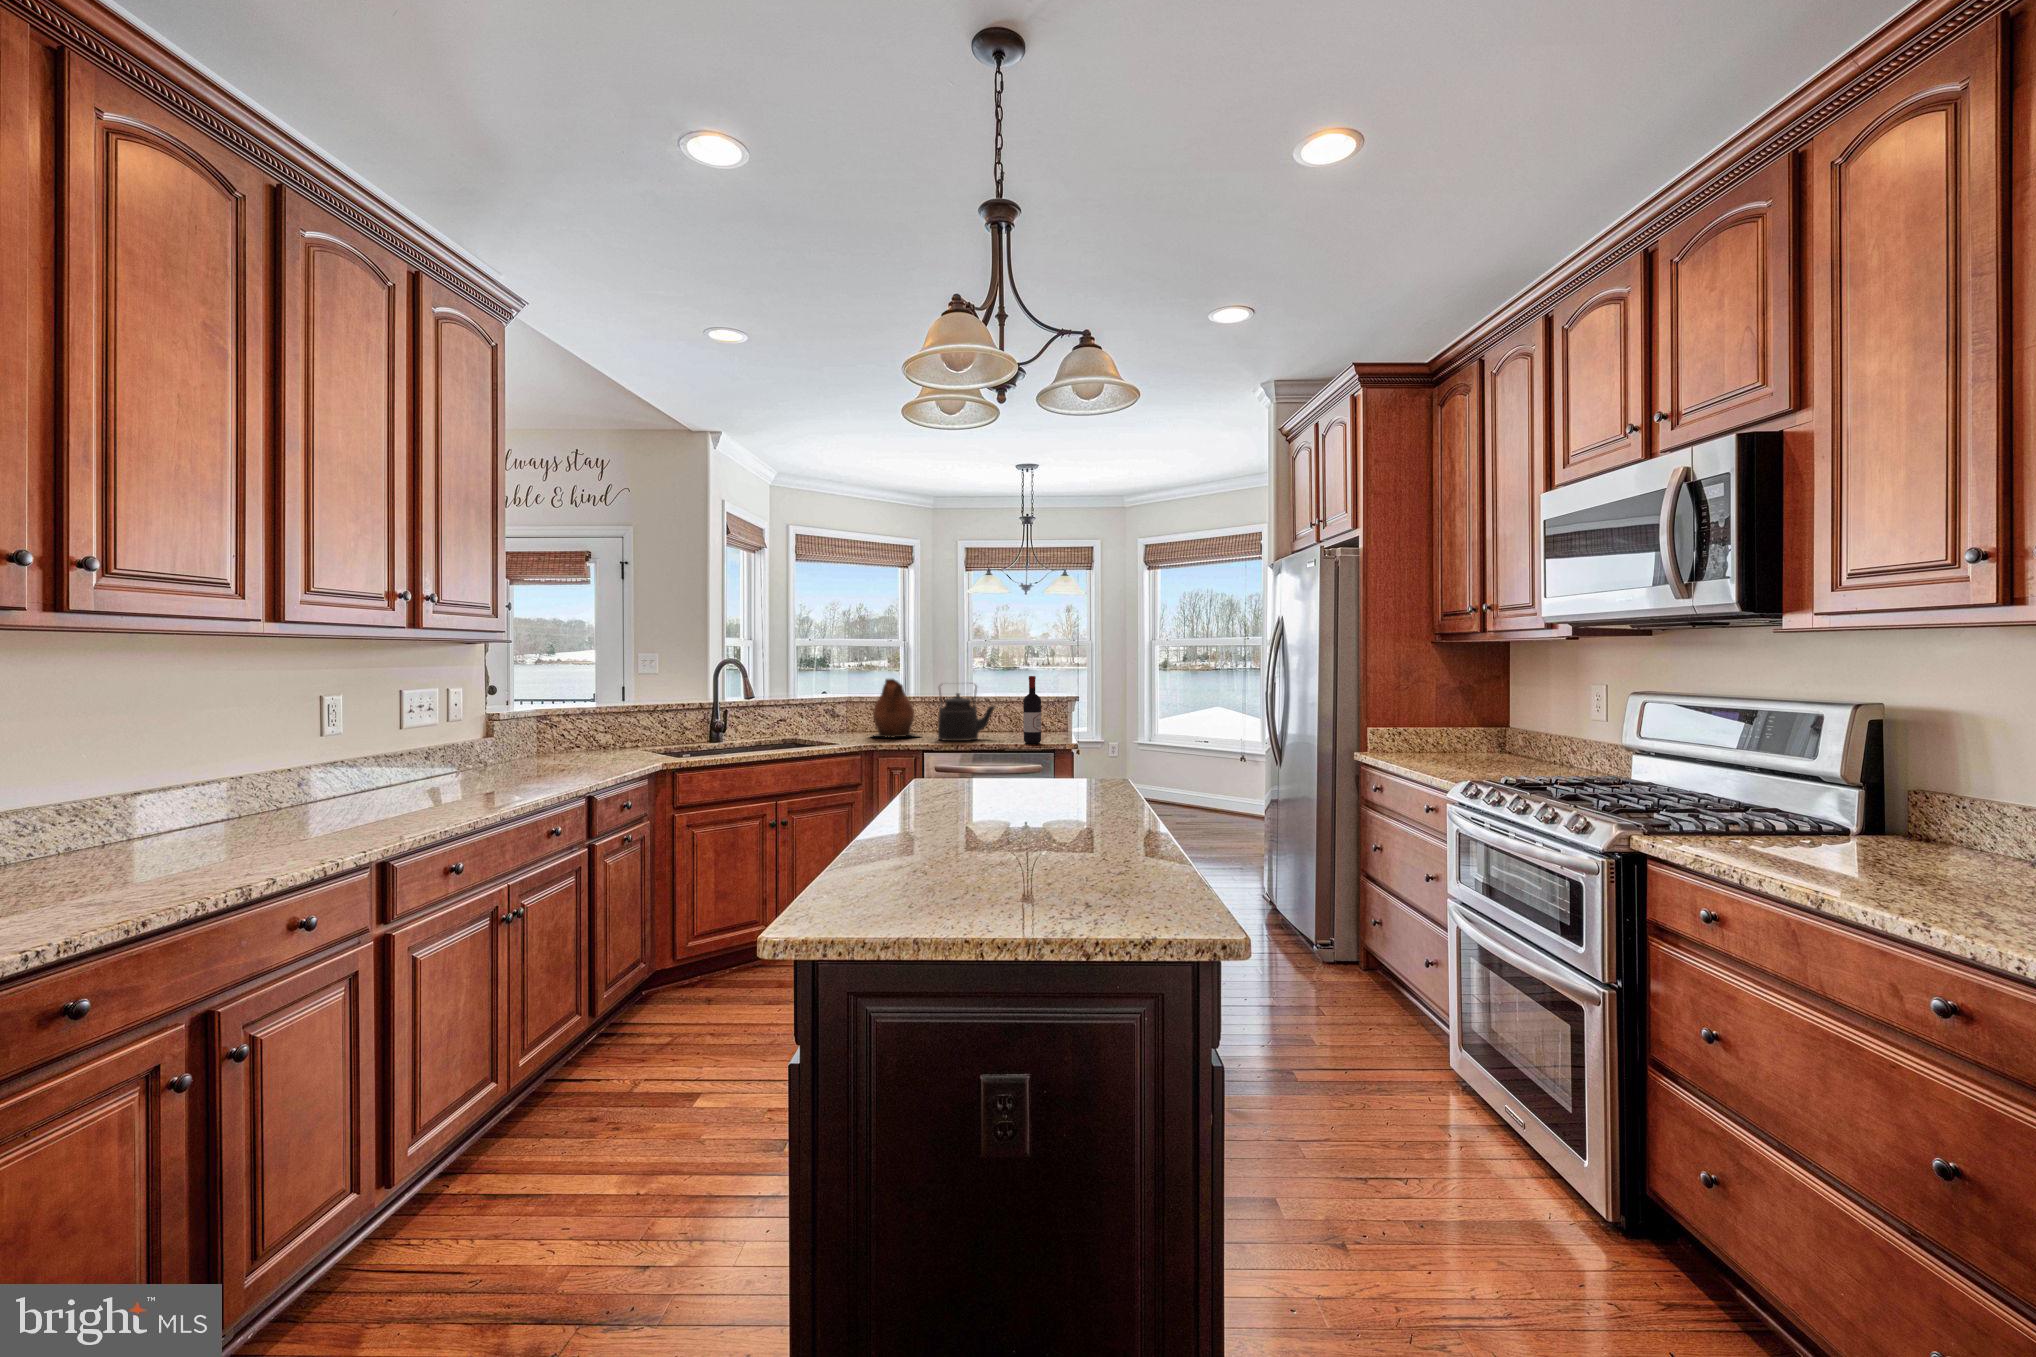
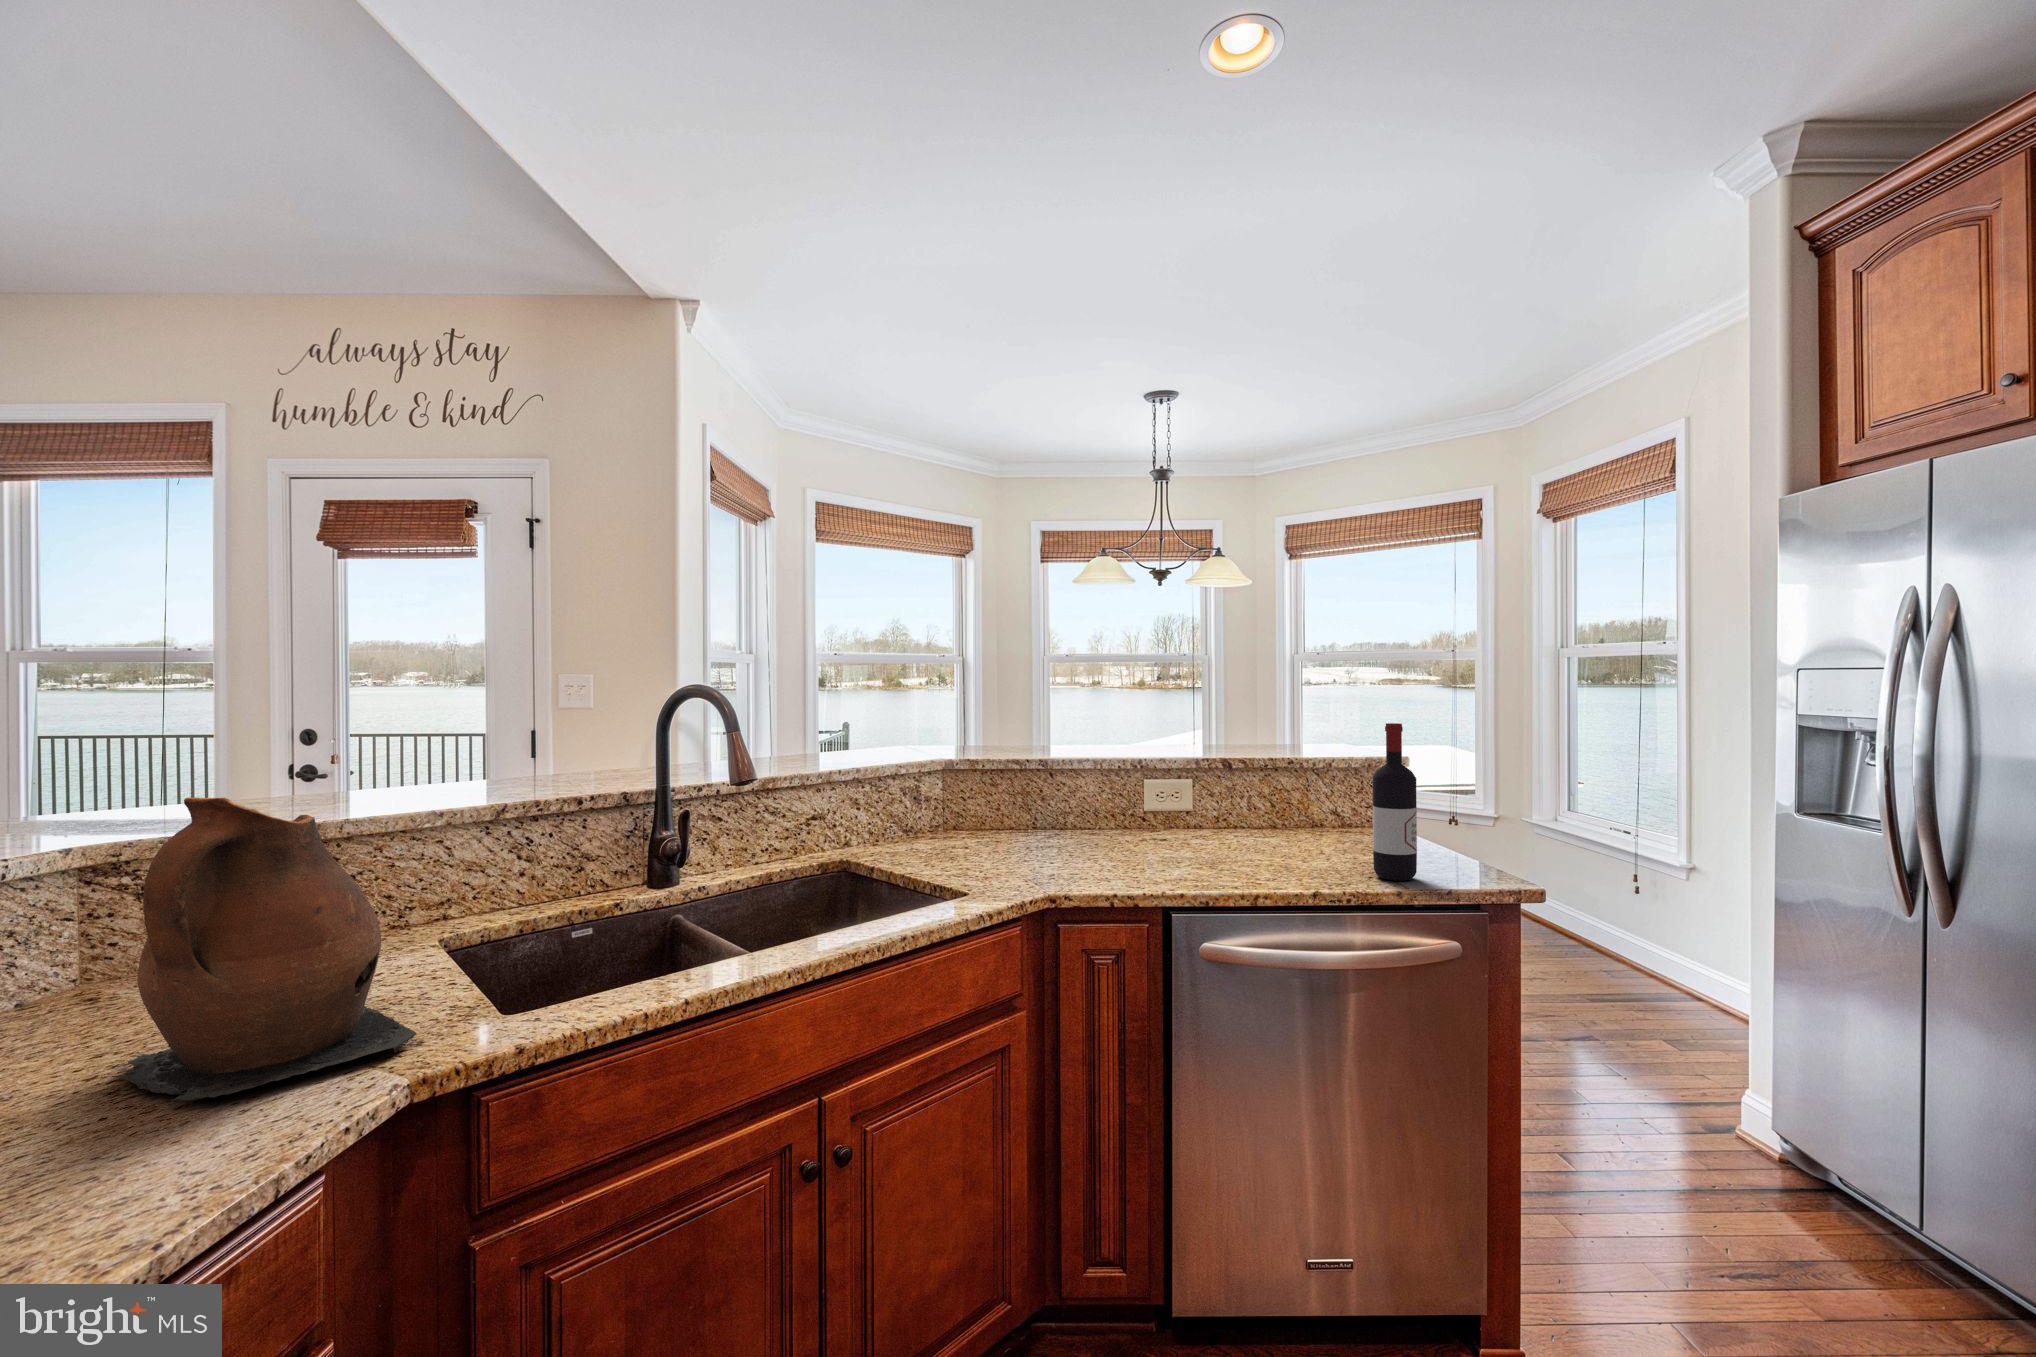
ceramic pitcher: present [873,679,915,737] -> present [111,798,416,1102]
kettle: present [938,685,995,741] -> none [1156,736,1273,868]

